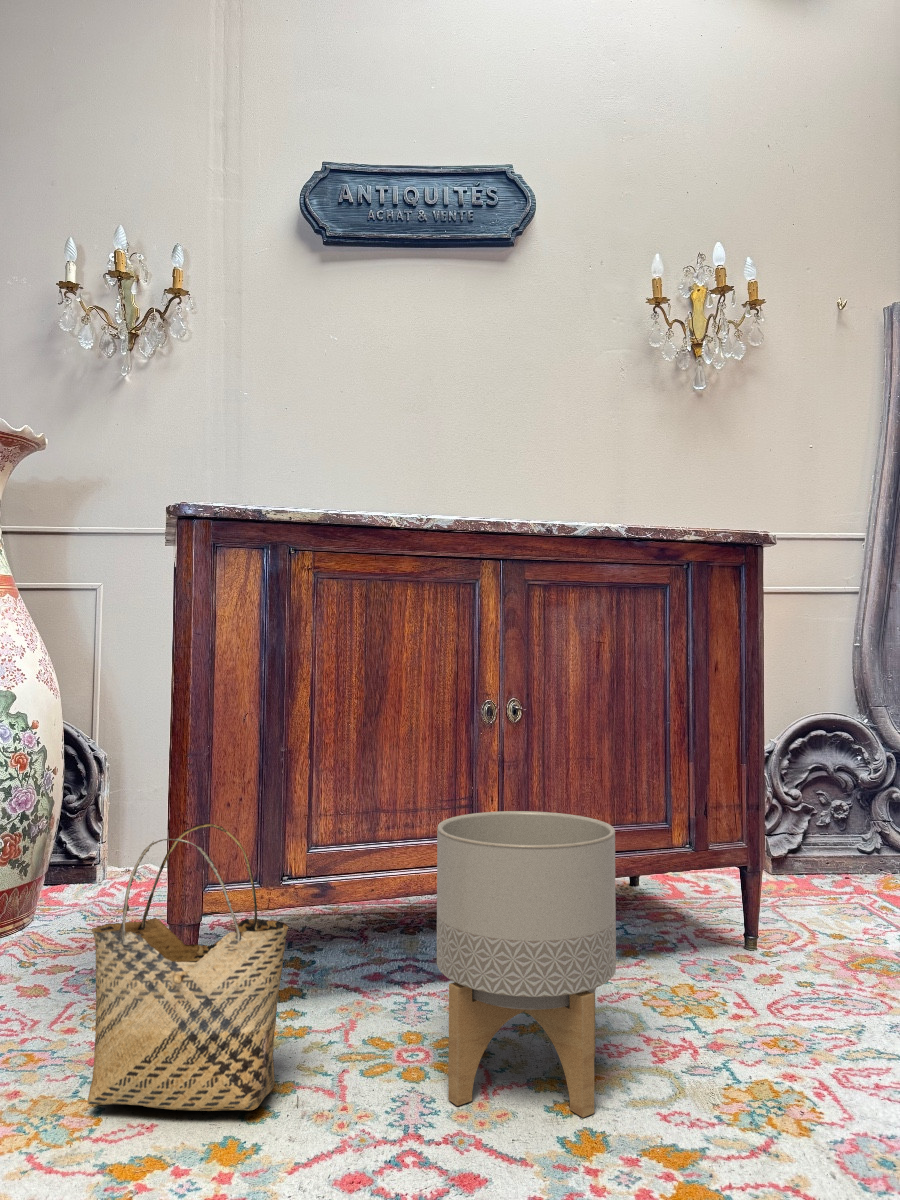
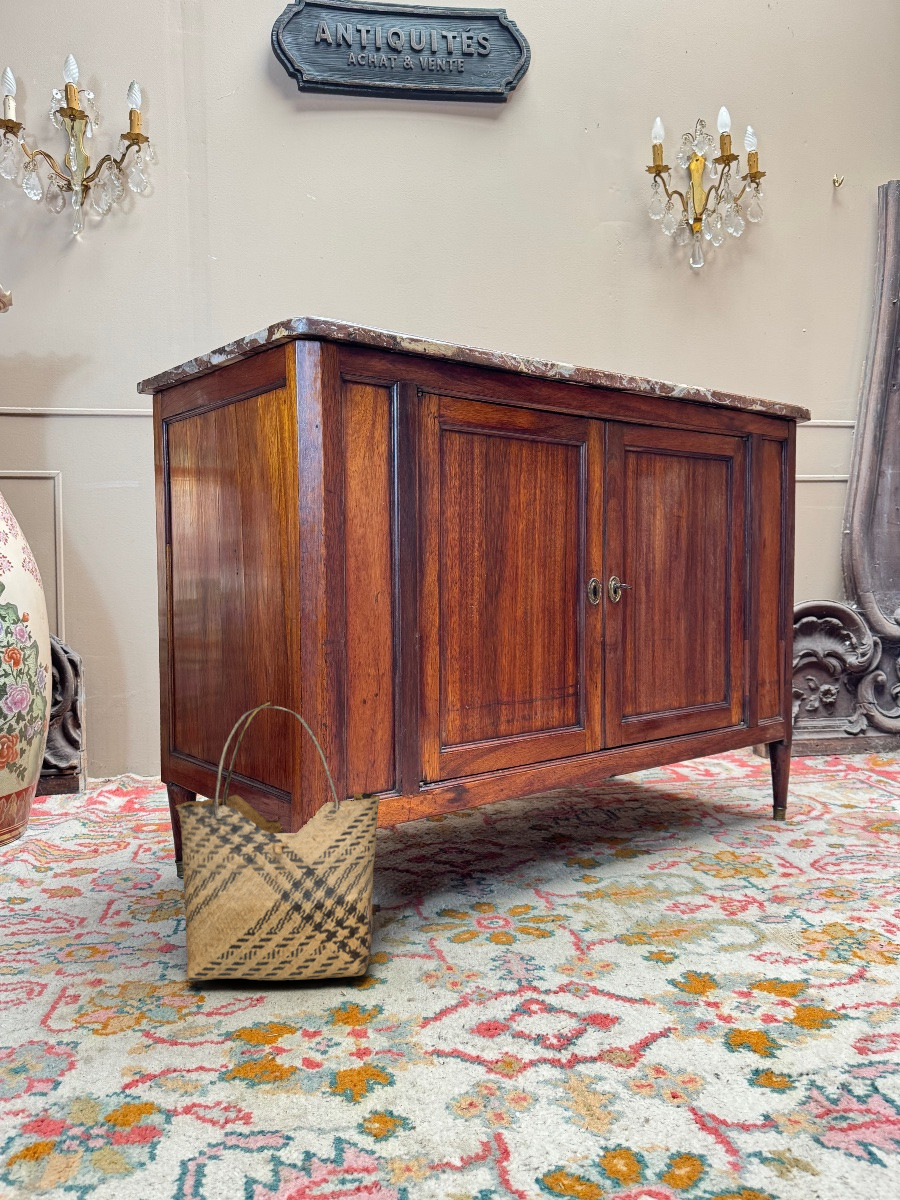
planter: present [437,811,616,1117] -> none [521,681,703,963]

